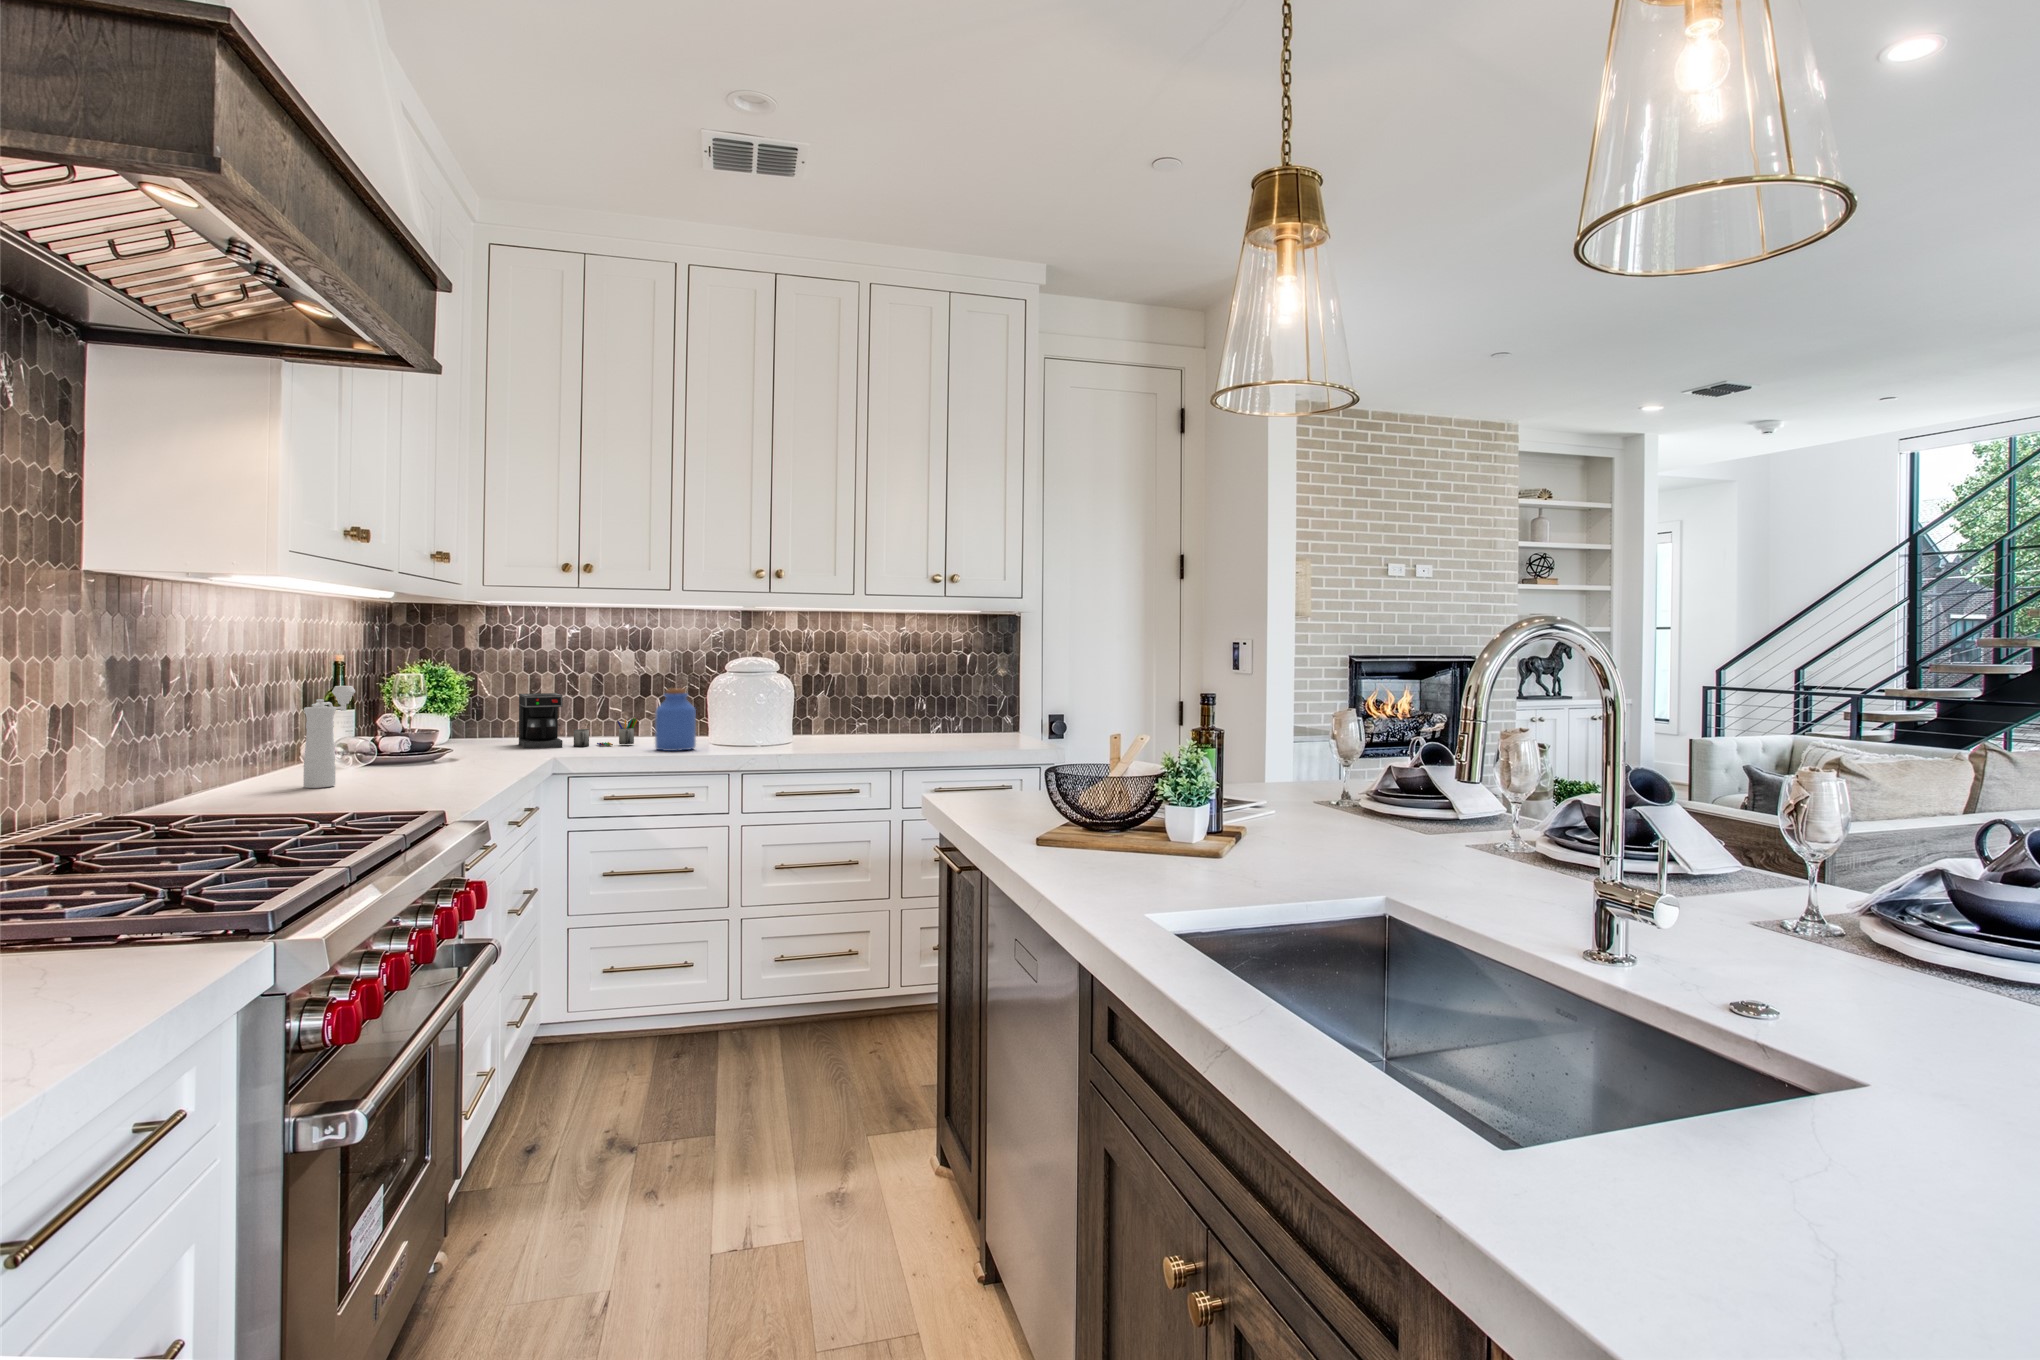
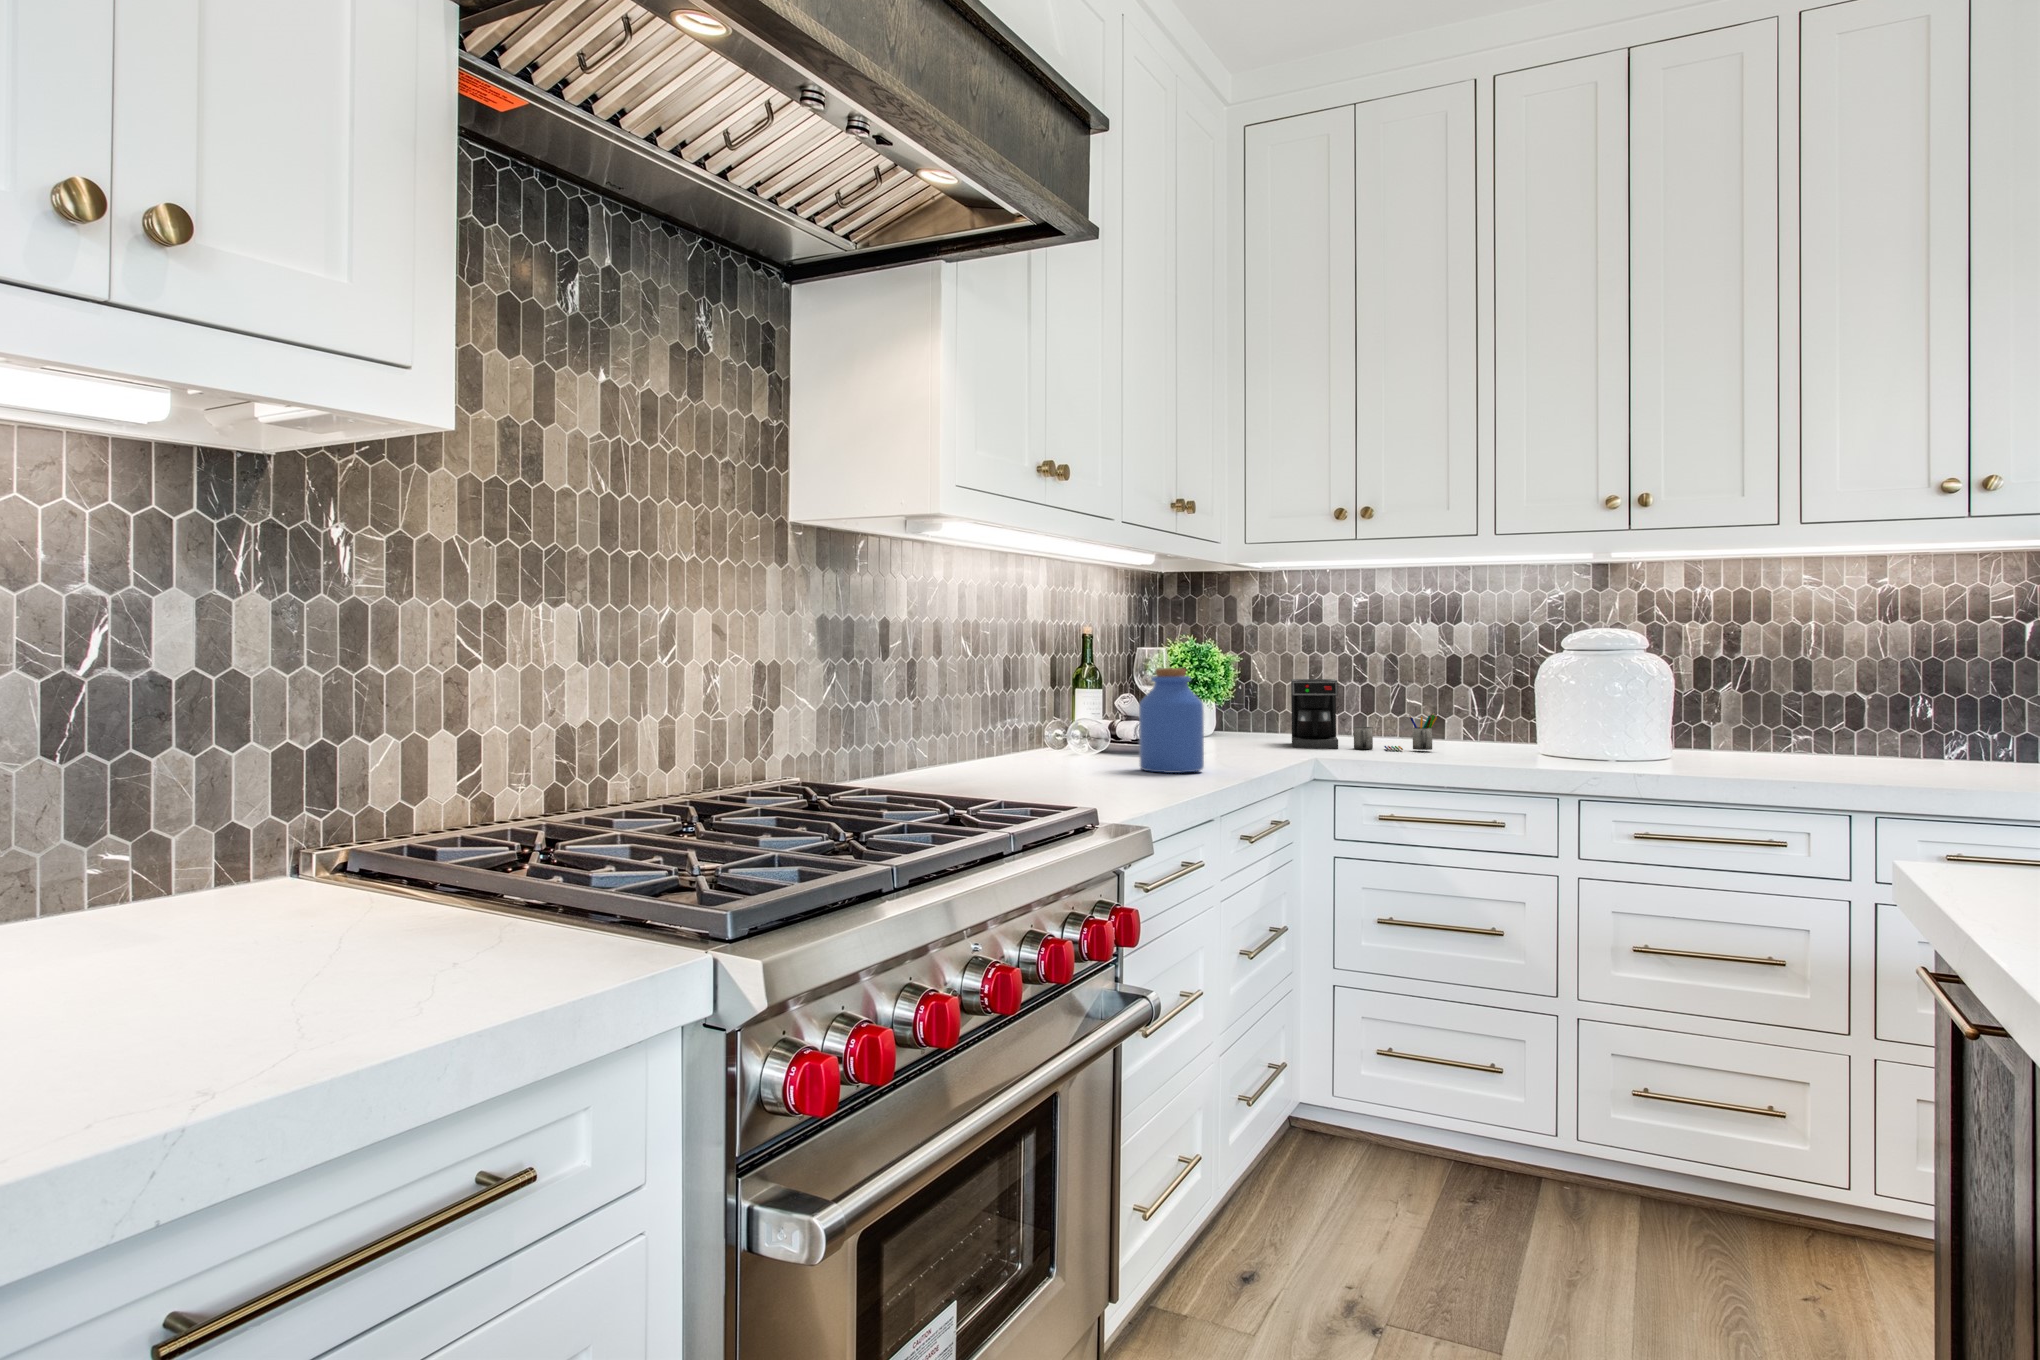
pepper mill: present [303,686,355,788] -> none [1008,655,1066,771]
jar: present [655,688,696,751] -> present [1139,668,1204,773]

